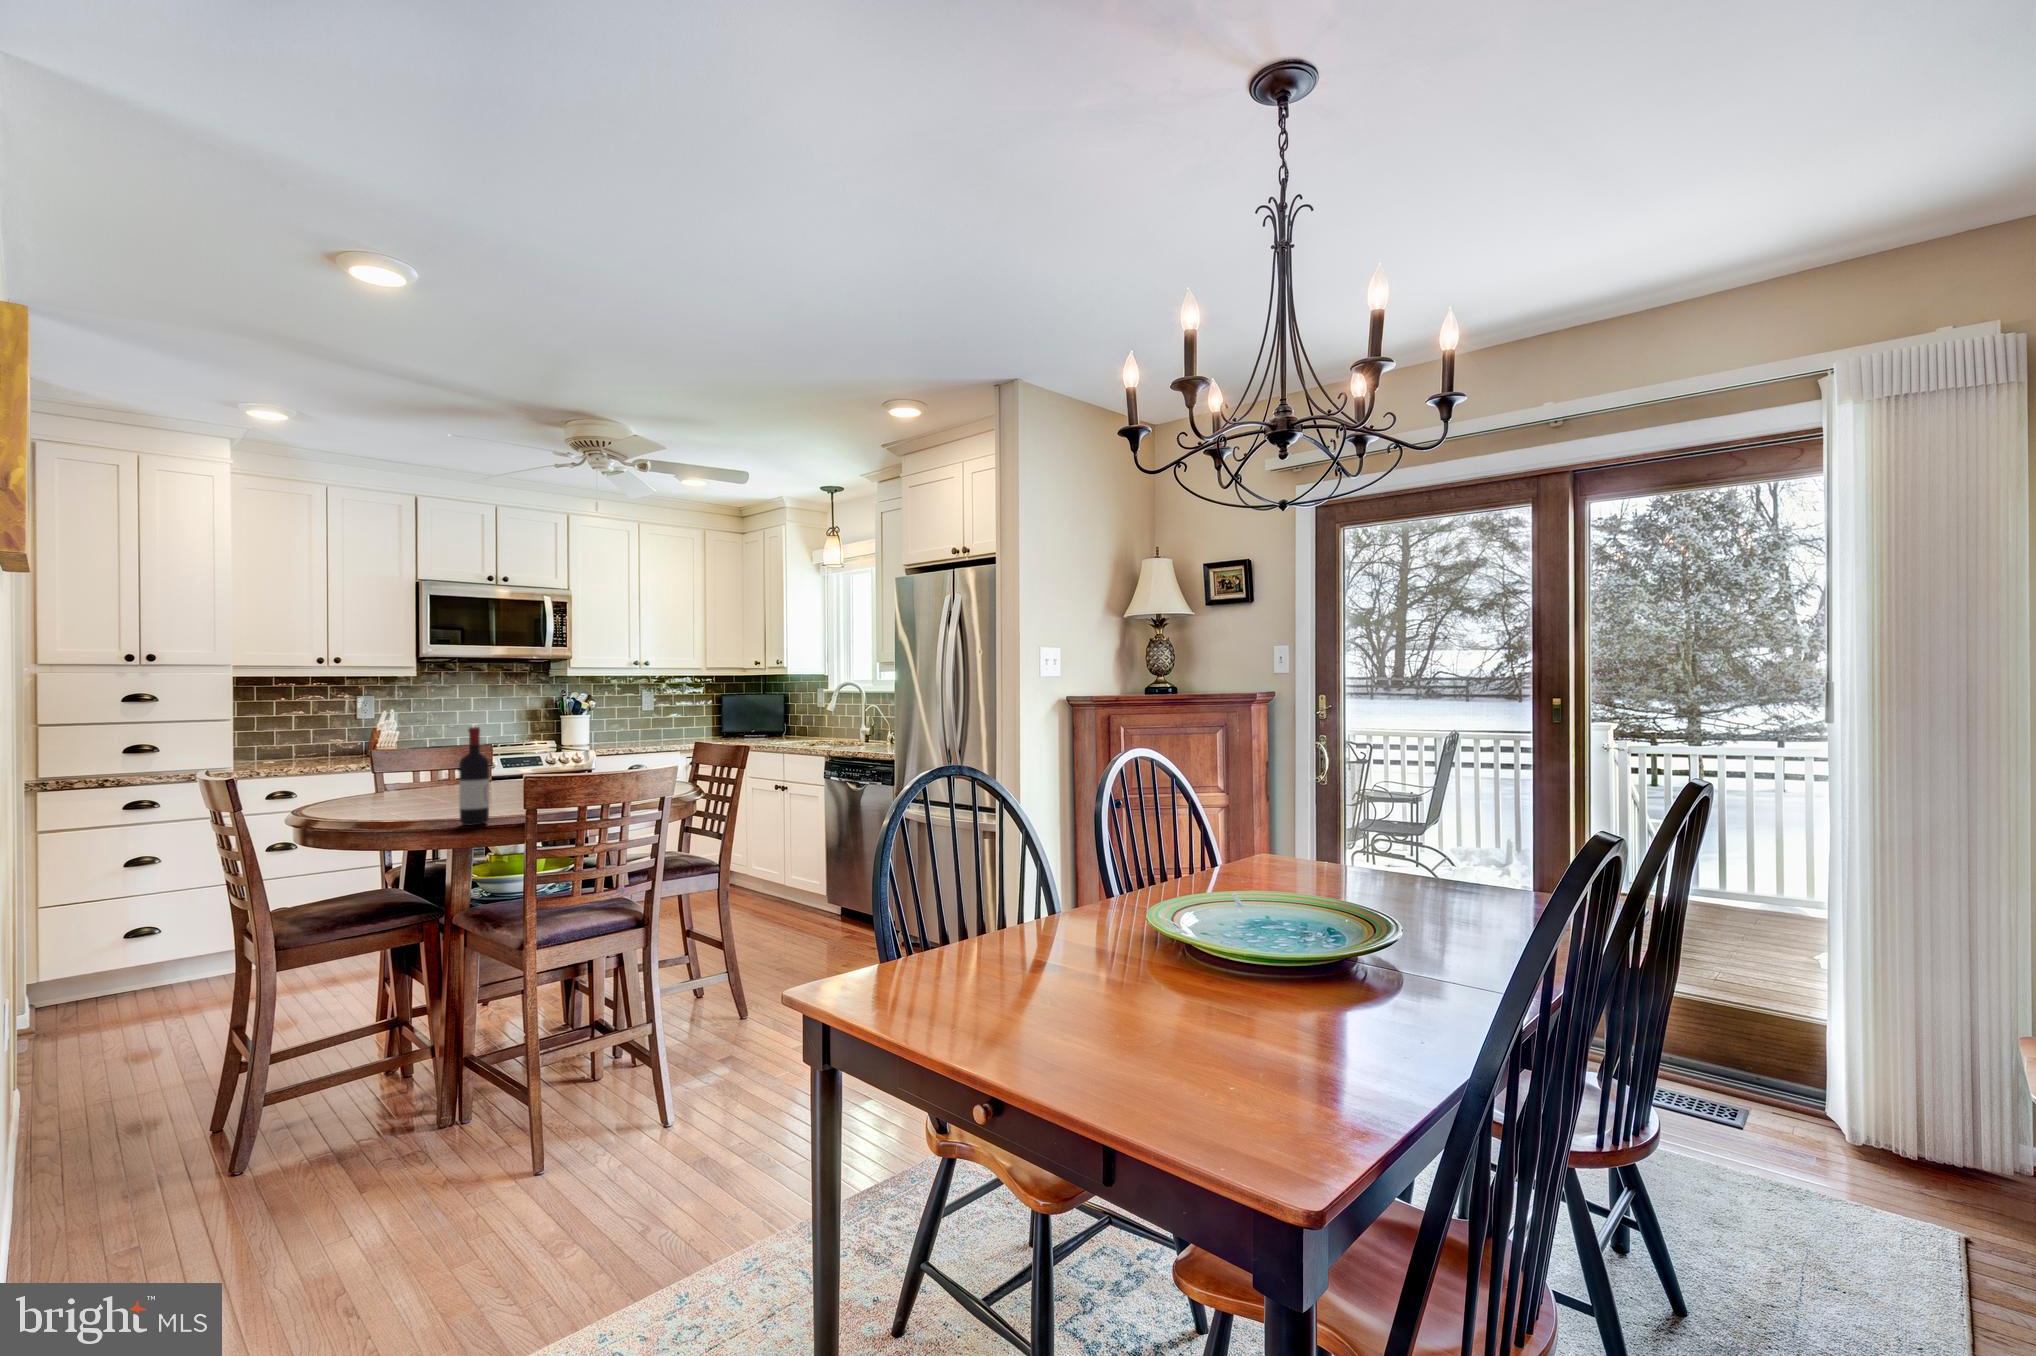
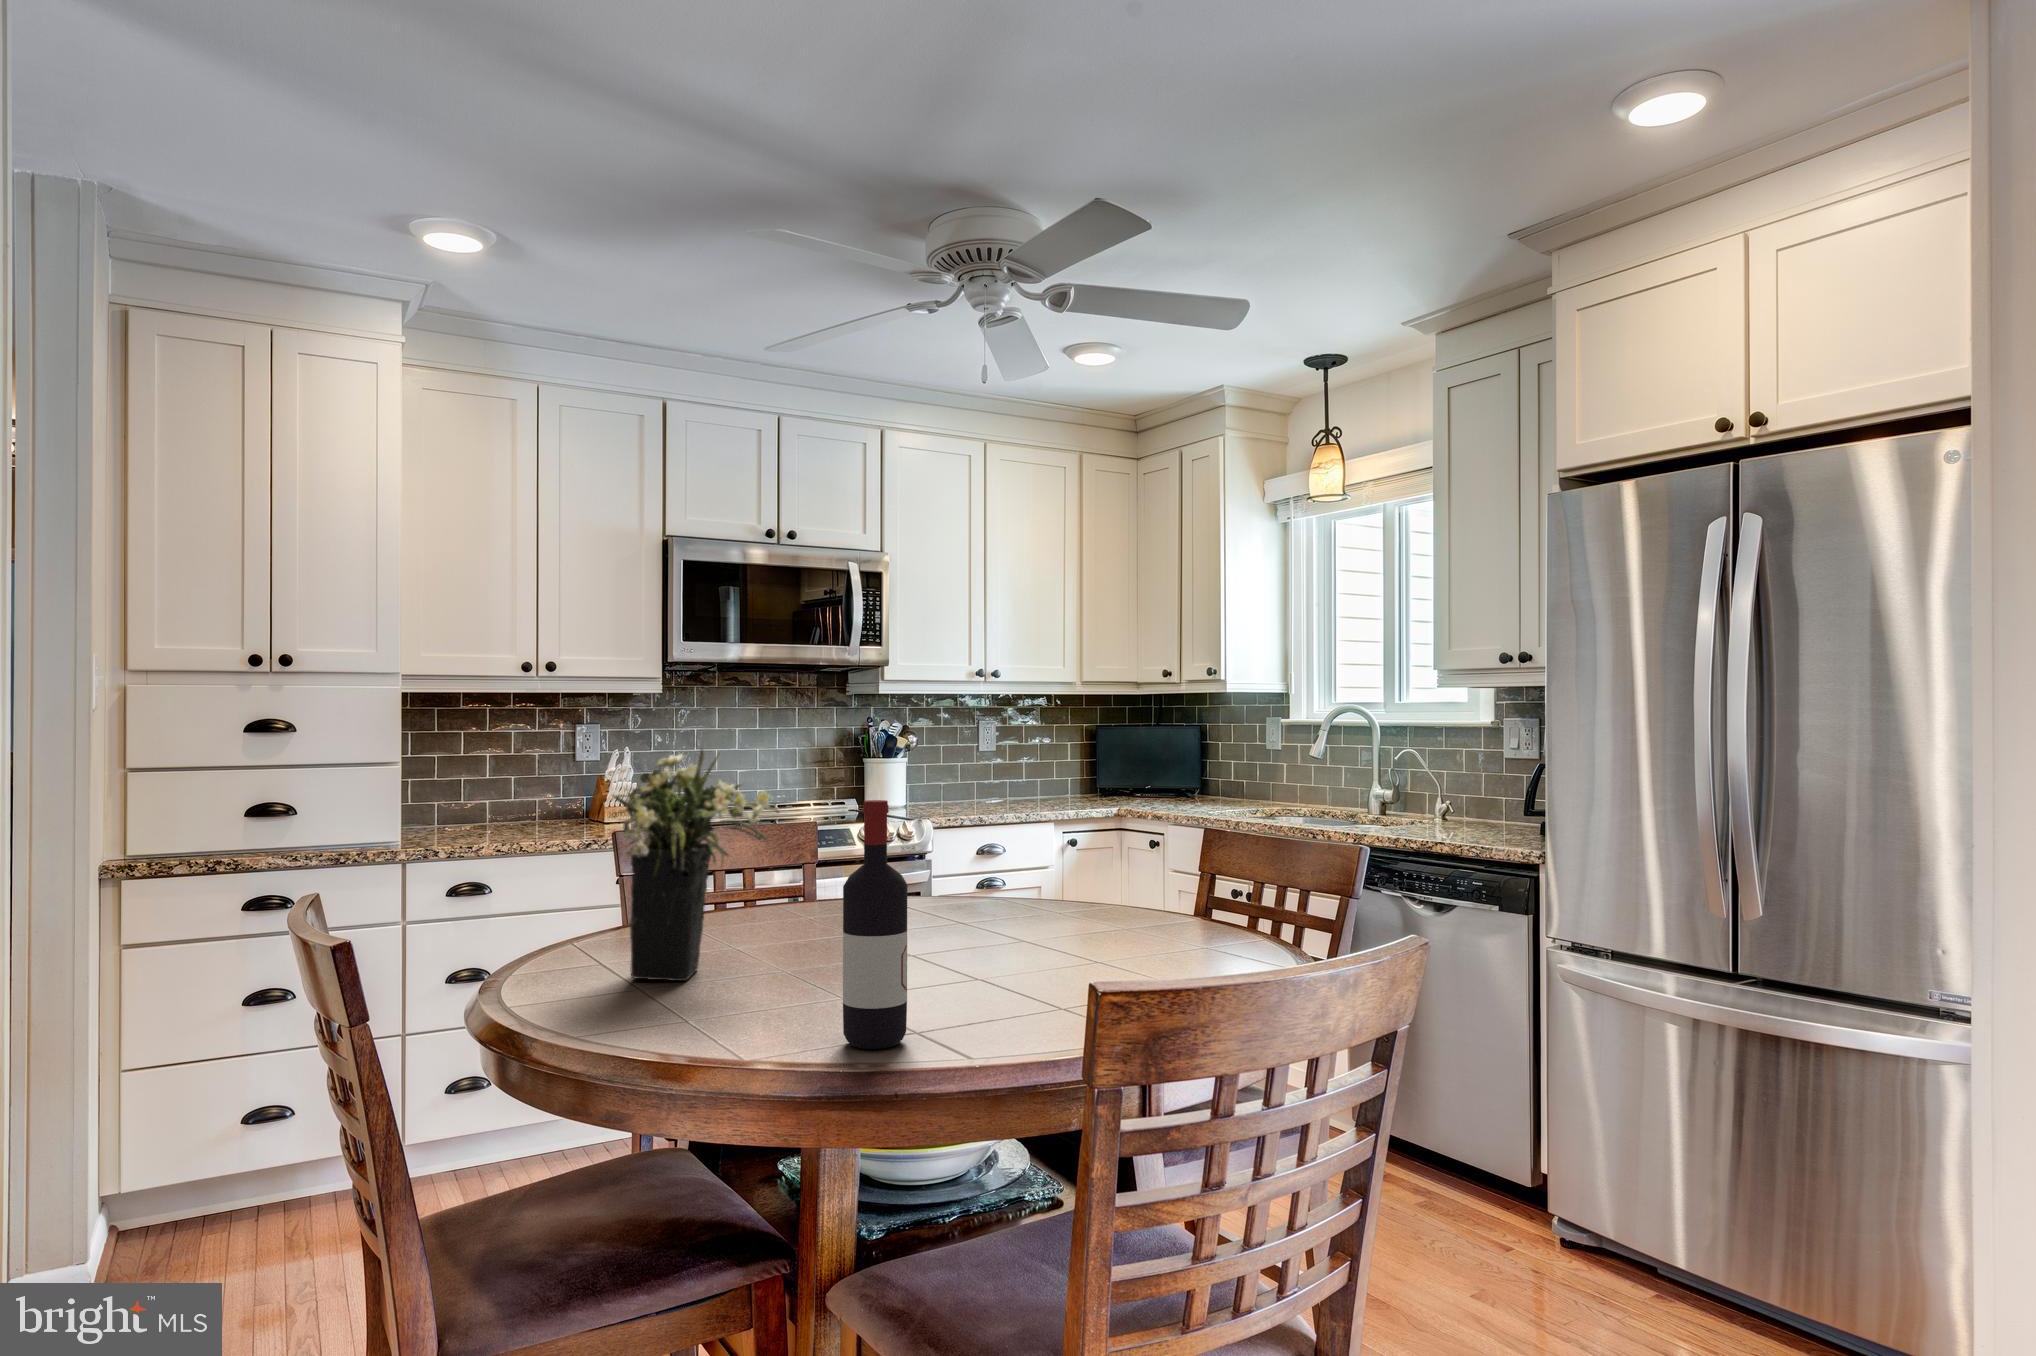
flower arrangement: none [351,708,449,813] -> present [612,750,780,981]

